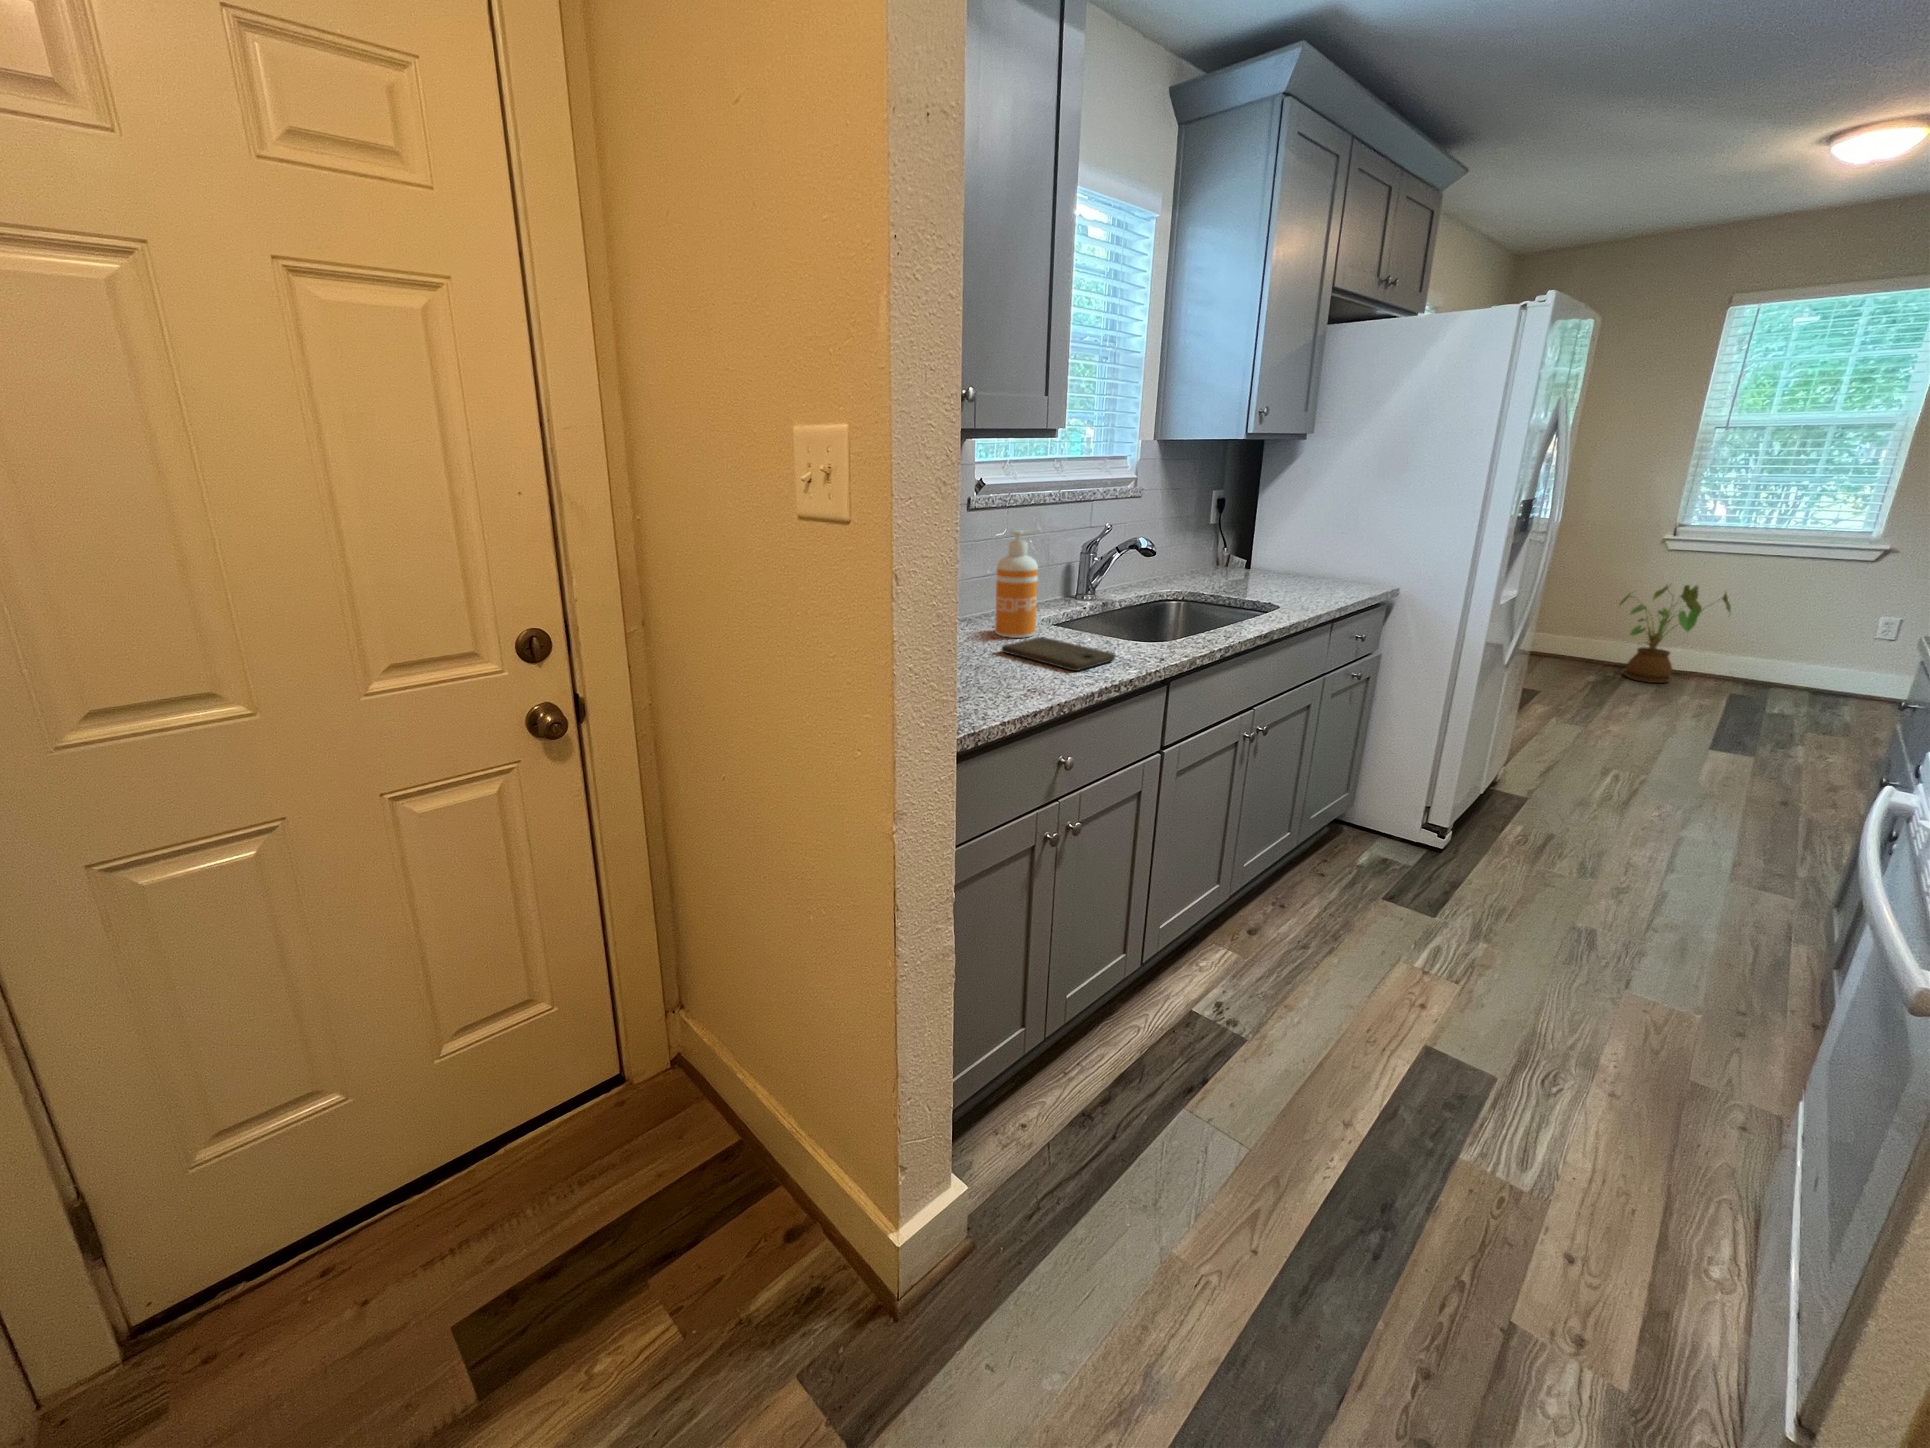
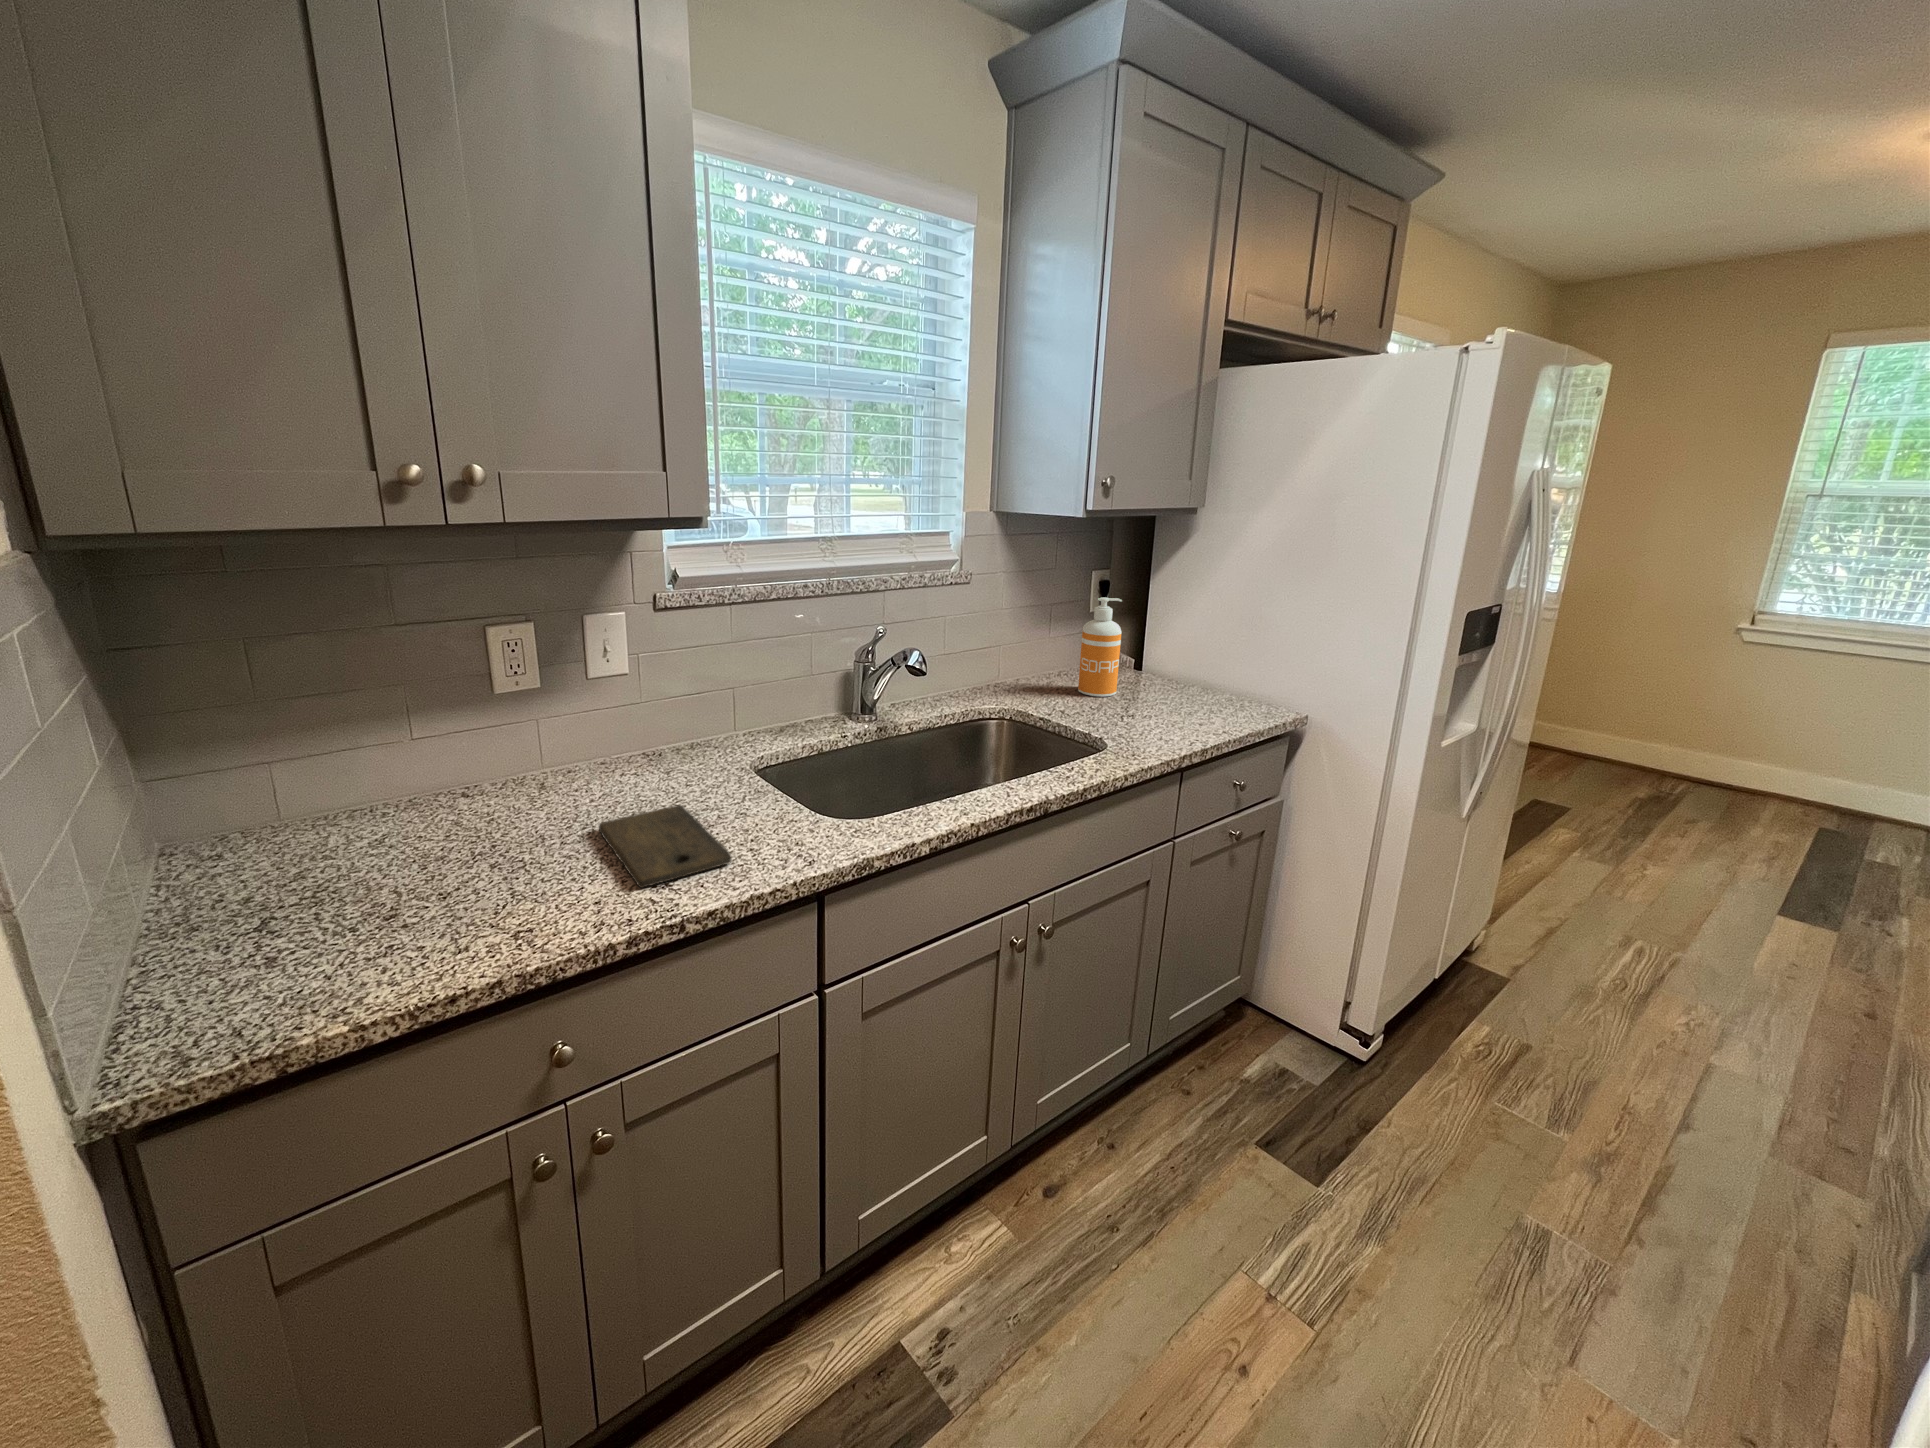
soap dispenser: present [995,530,1038,638] -> present [1078,597,1122,697]
house plant: present [1620,585,1731,683] -> none [1678,684,1823,807]

